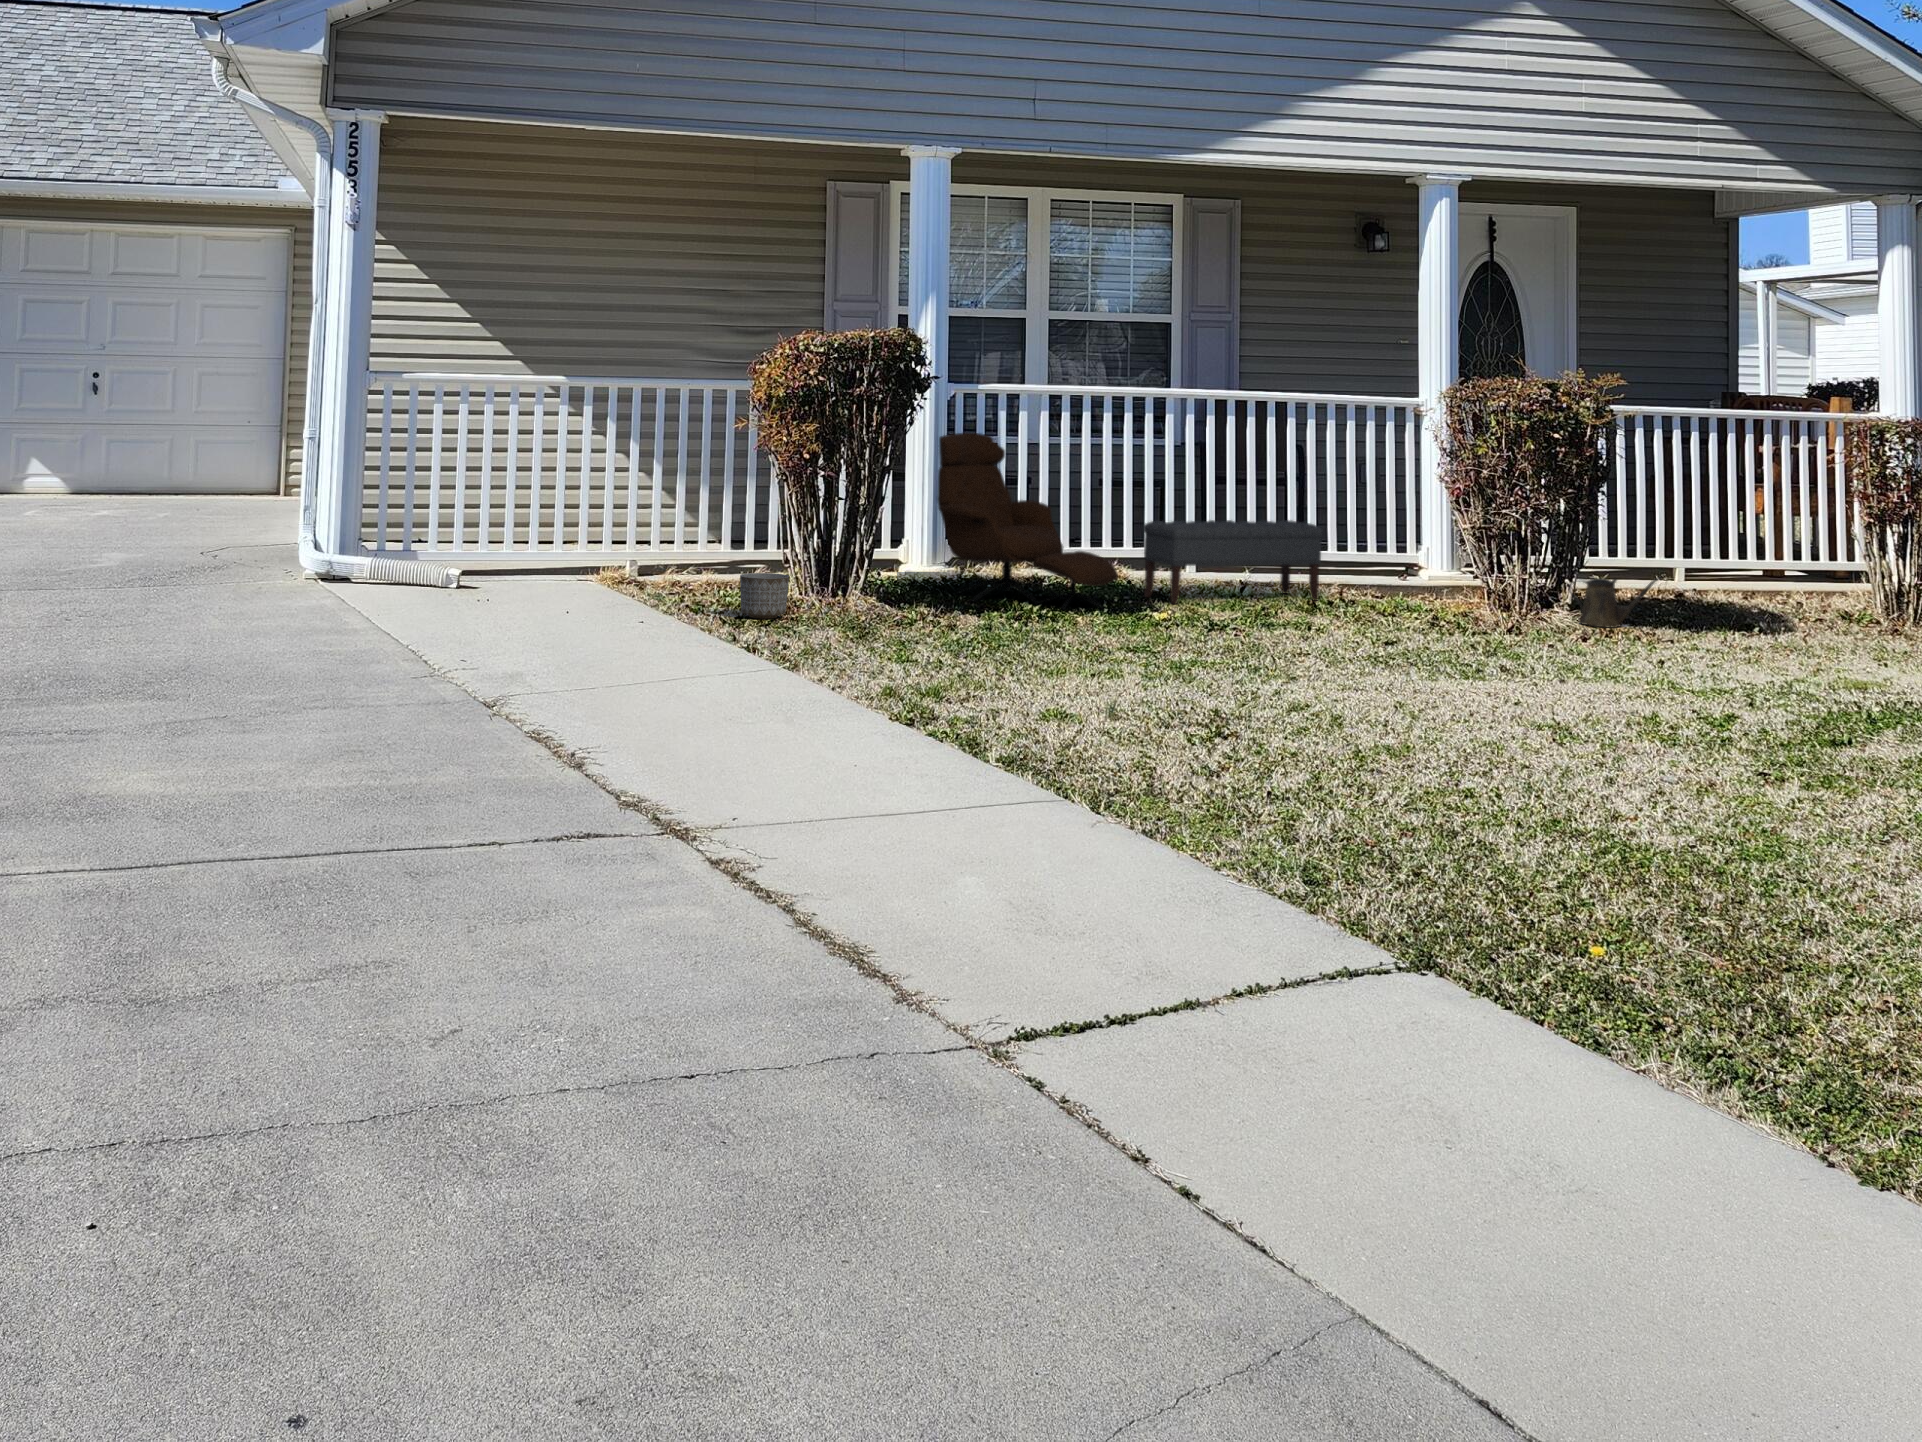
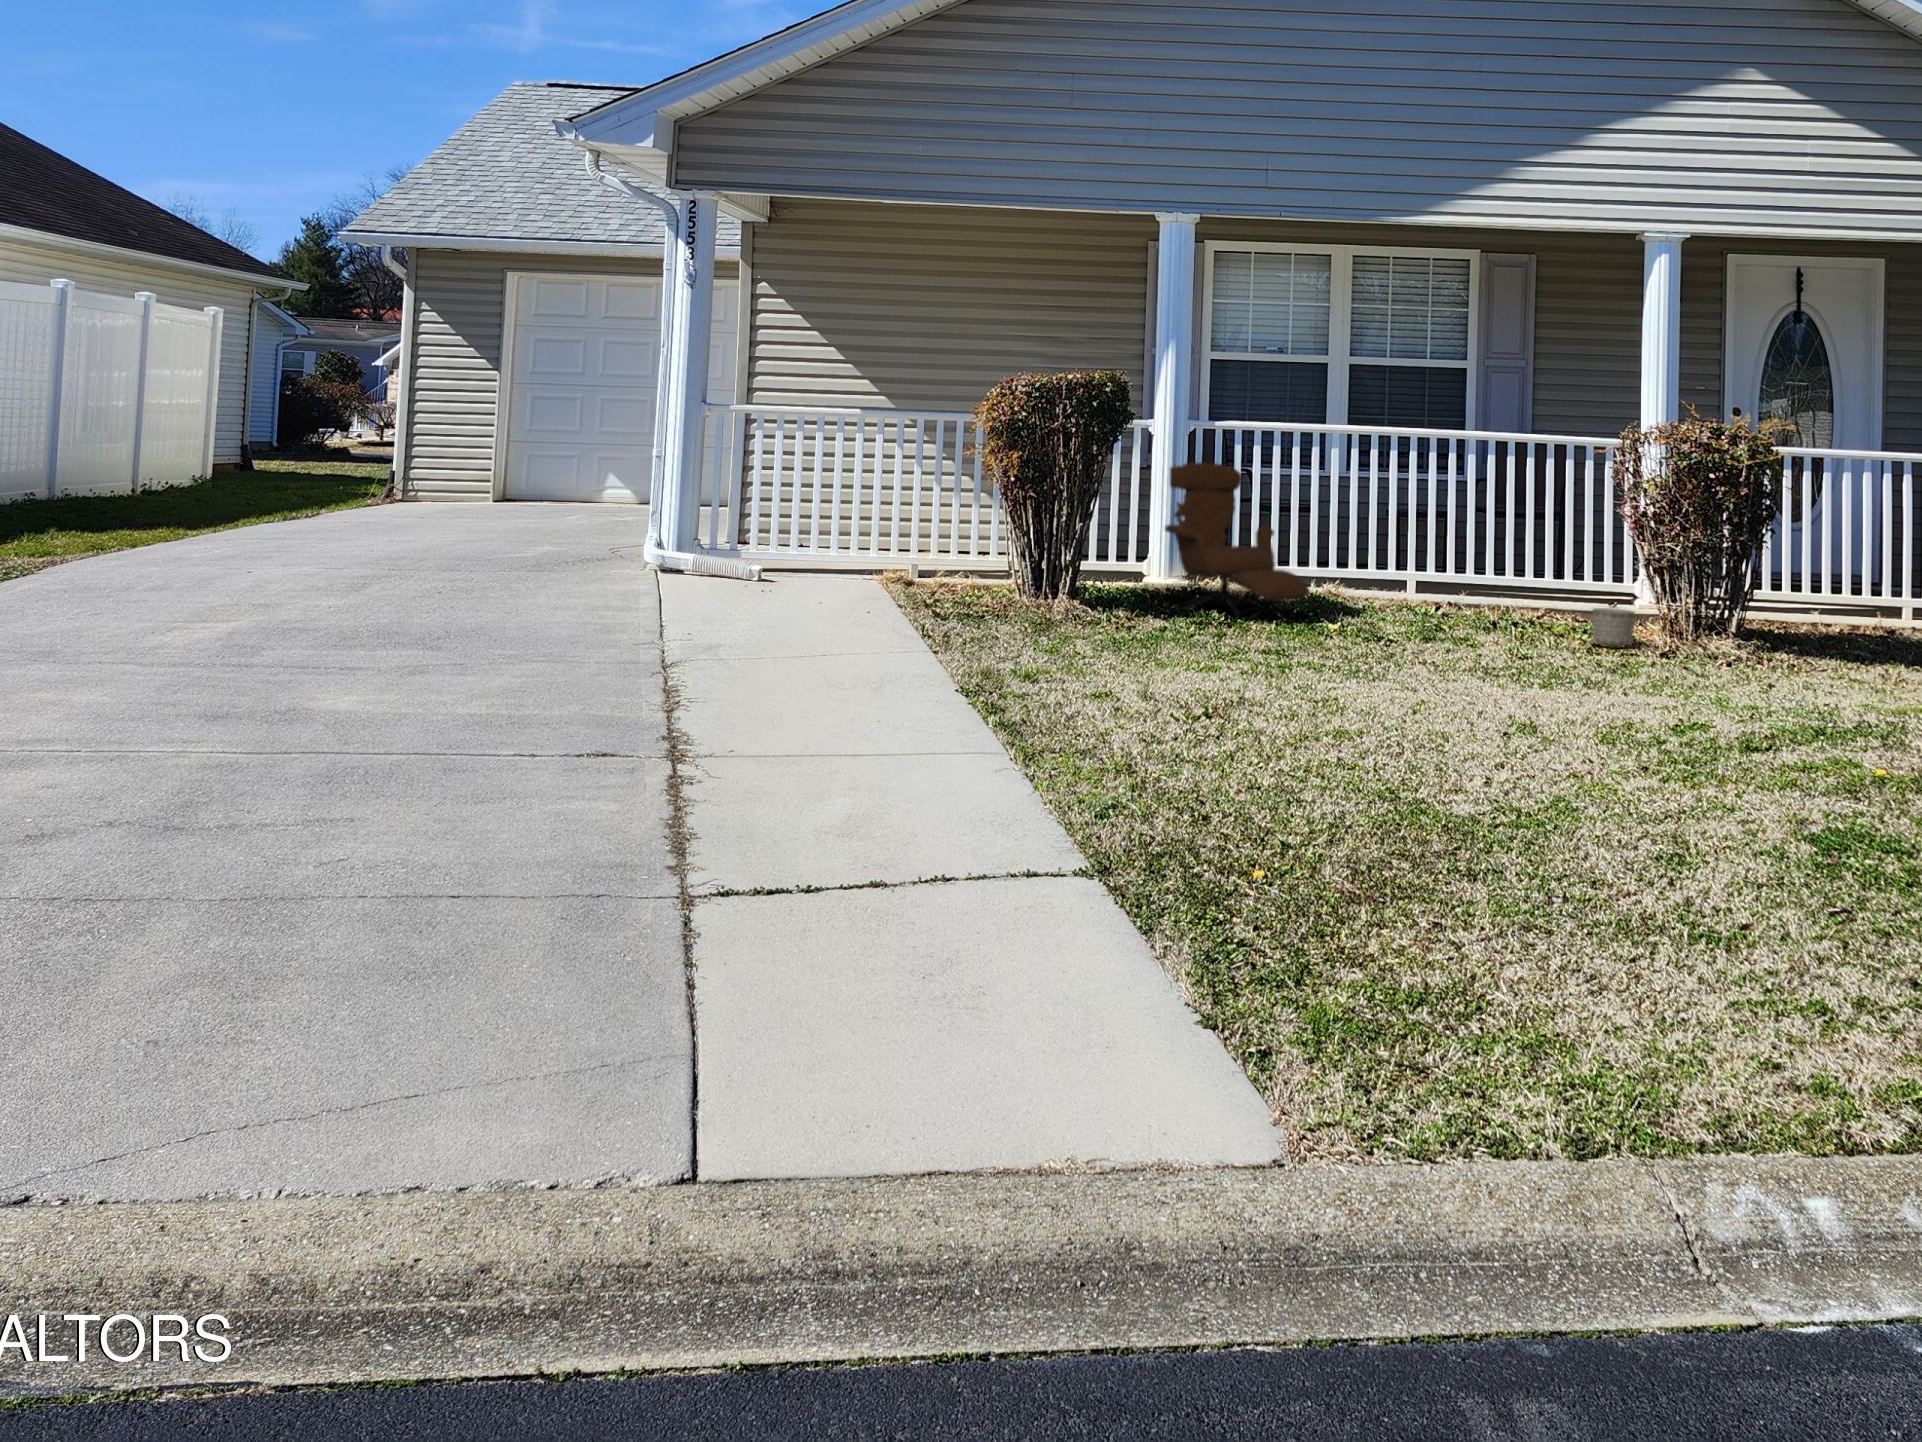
bench: present [1143,520,1323,604] -> none [1353,546,1519,626]
planter: present [740,573,789,619] -> present [1592,608,1635,648]
watering can: present [1569,577,1661,628] -> none [1715,613,1795,661]

